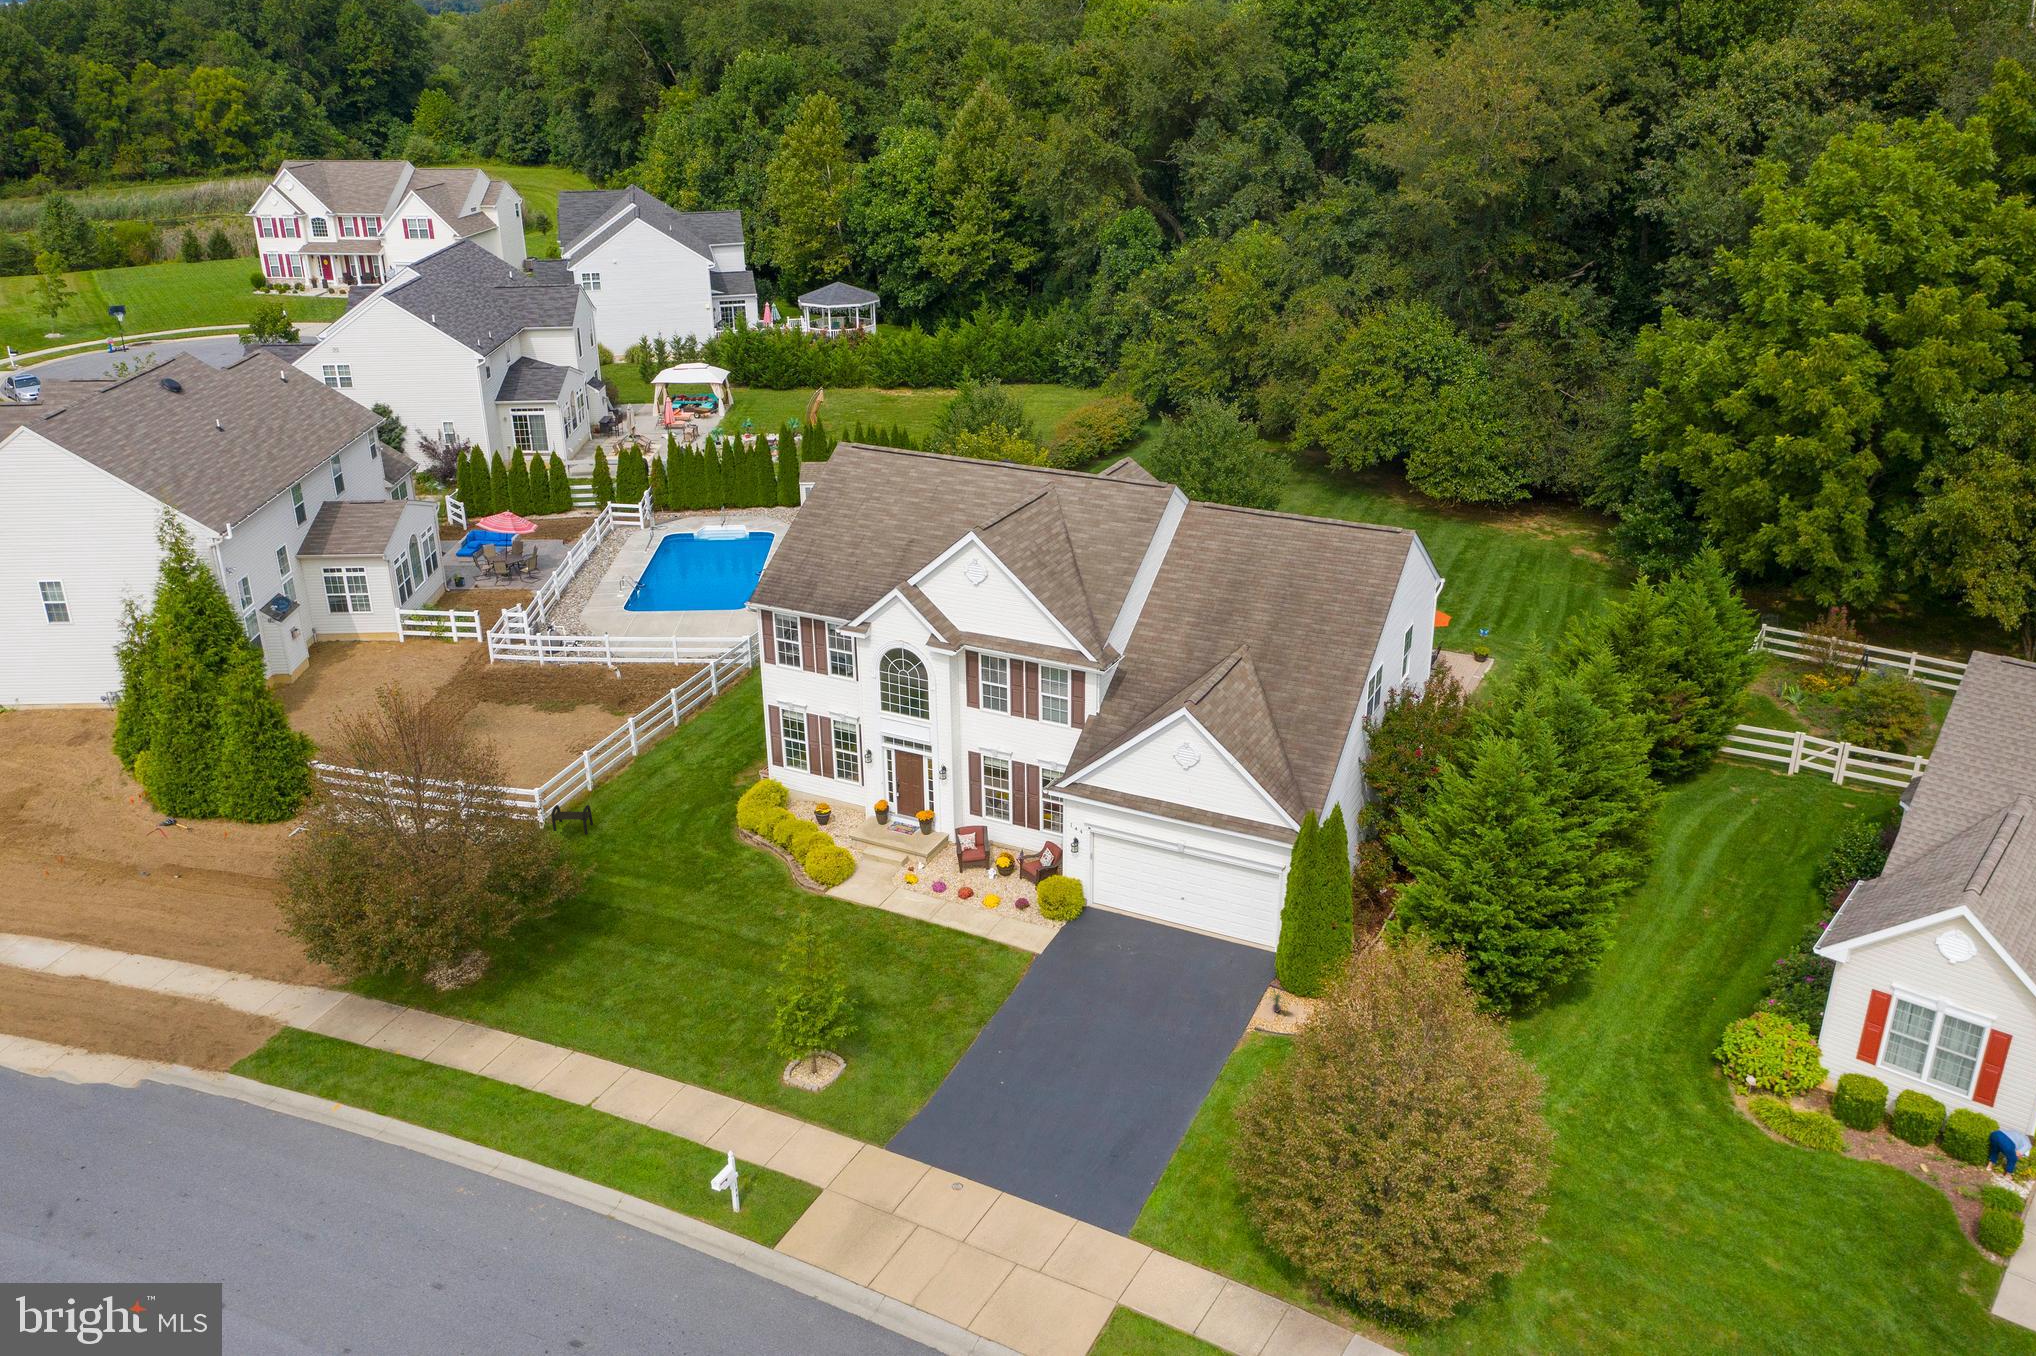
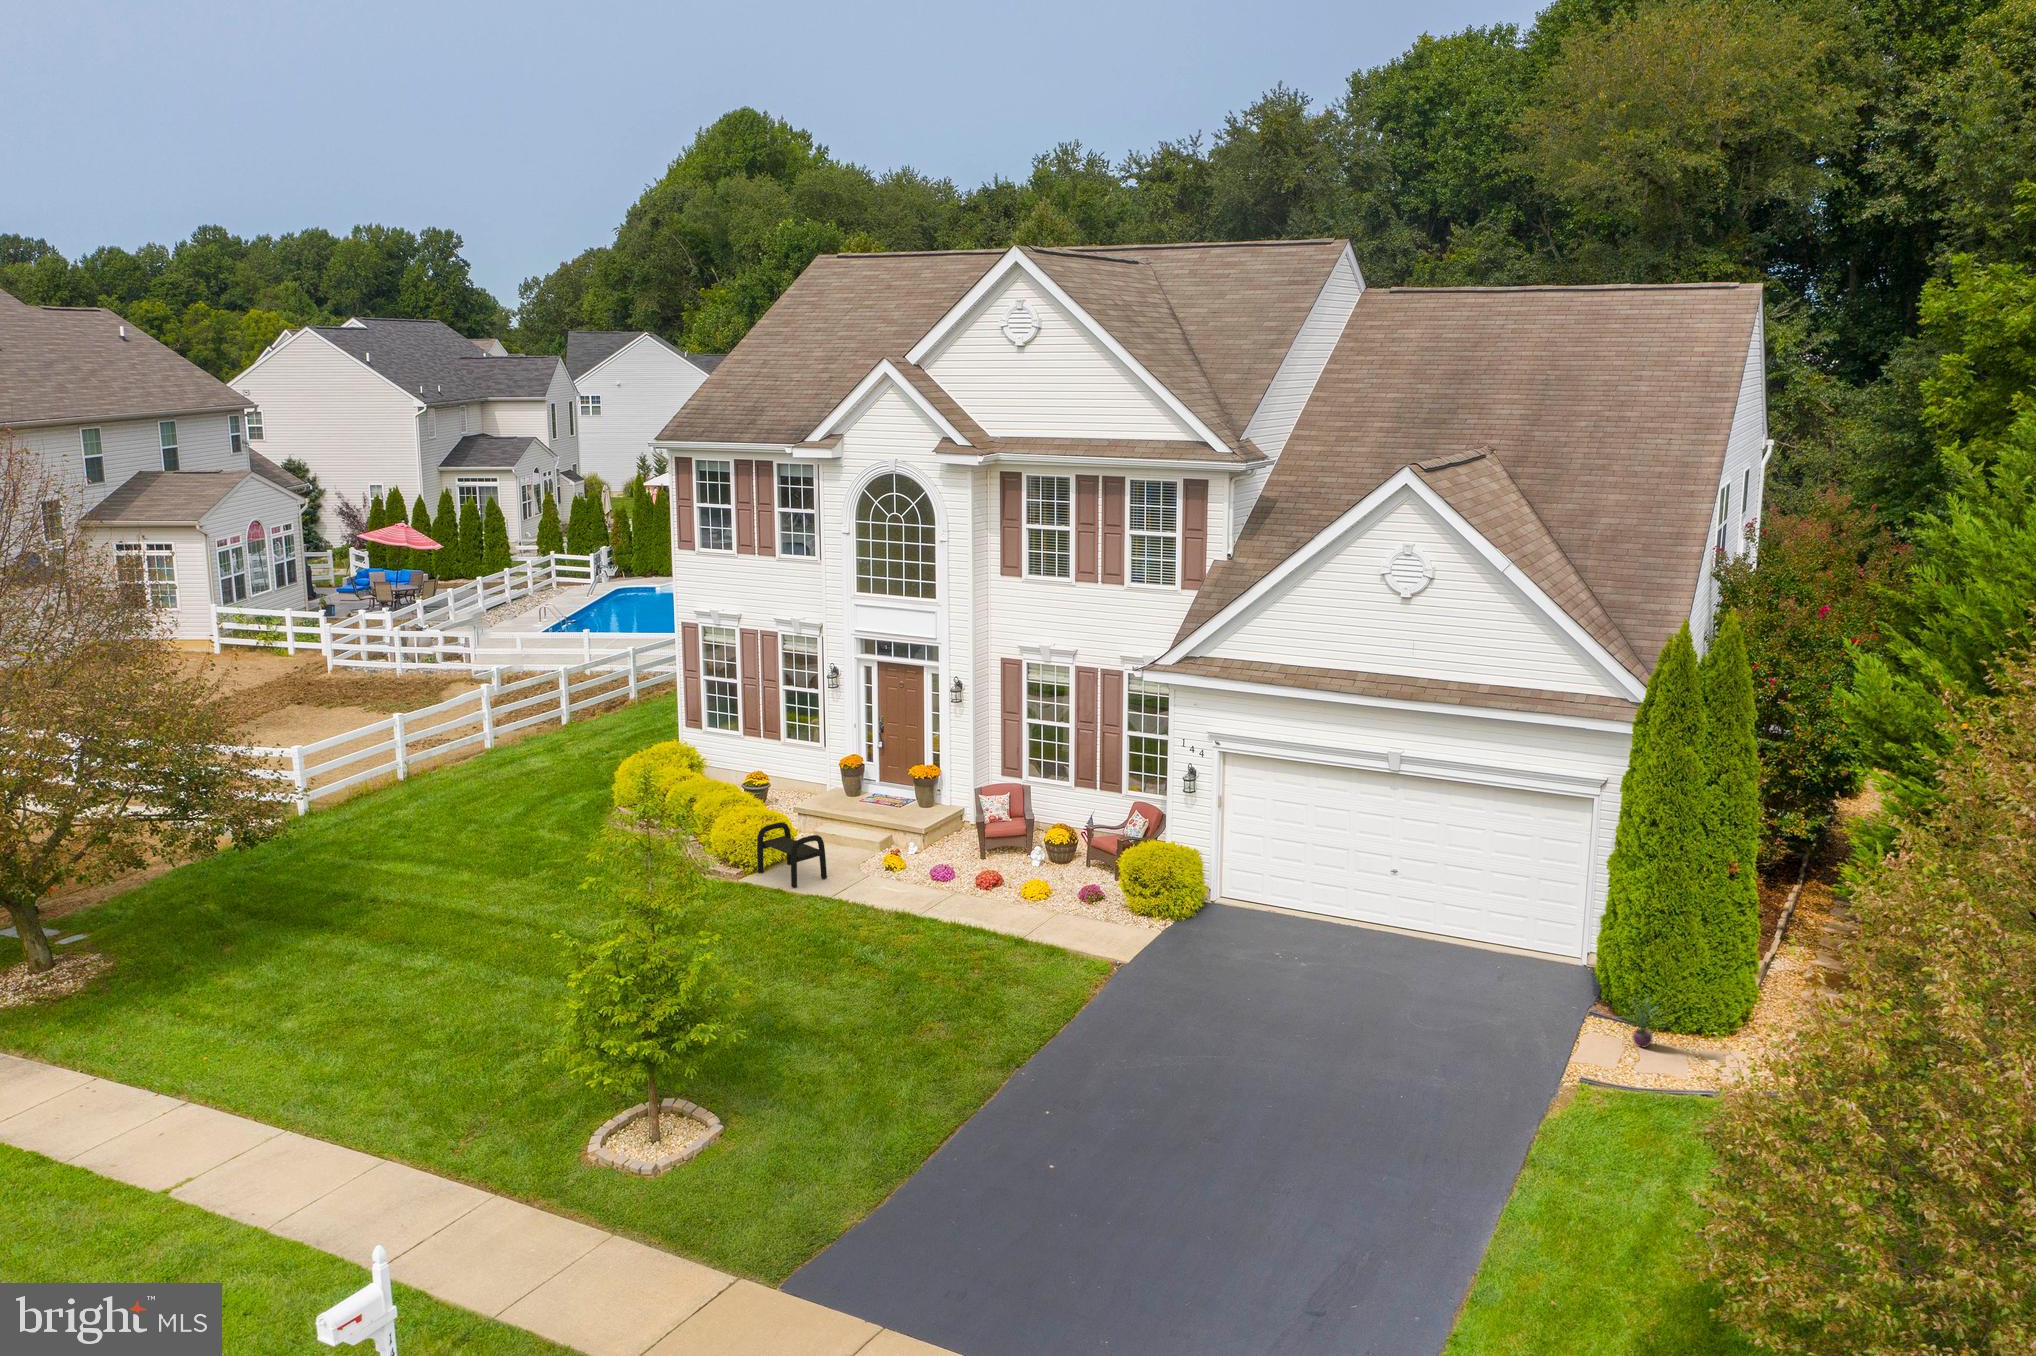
bench: present [551,805,593,834] -> present [757,822,827,887]

